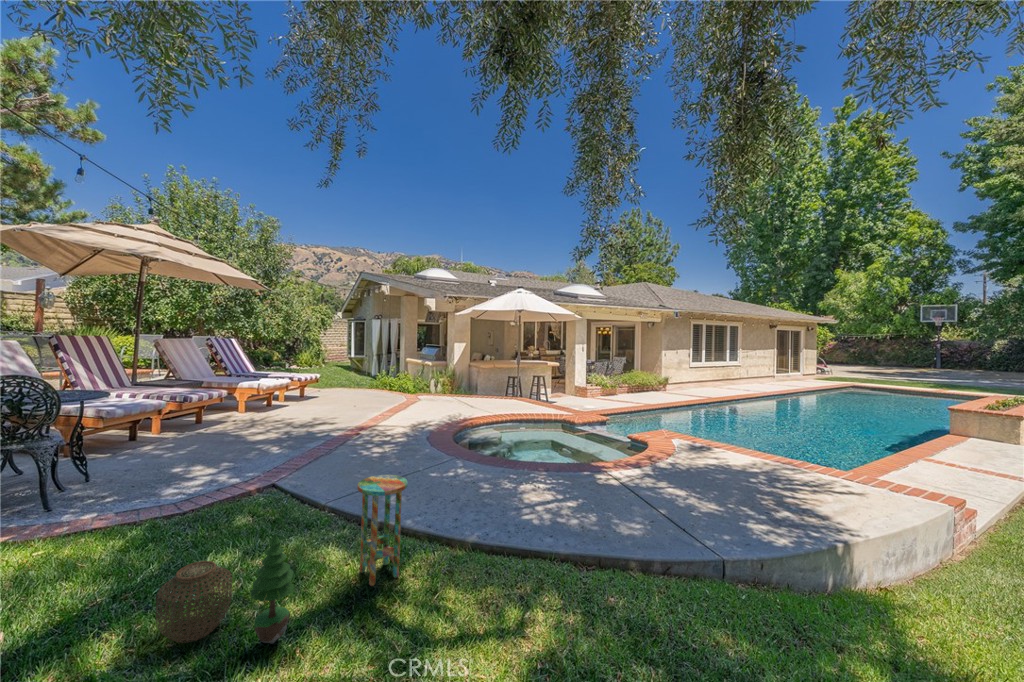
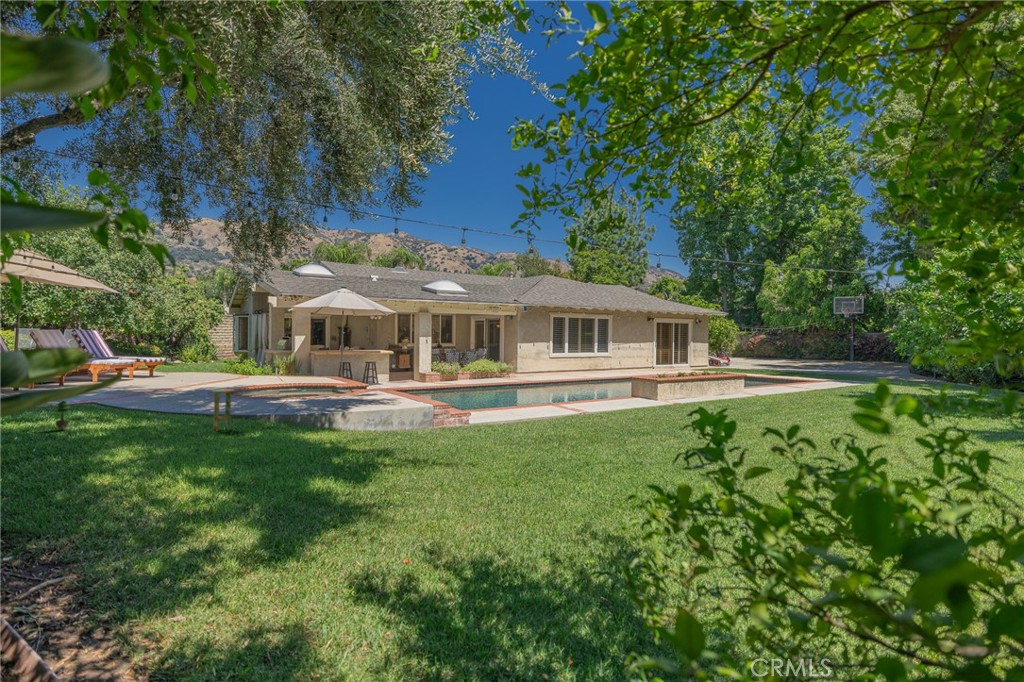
side table: present [357,475,407,586] -> present [211,389,235,431]
woven basket: present [156,561,232,643] -> none [22,406,50,429]

